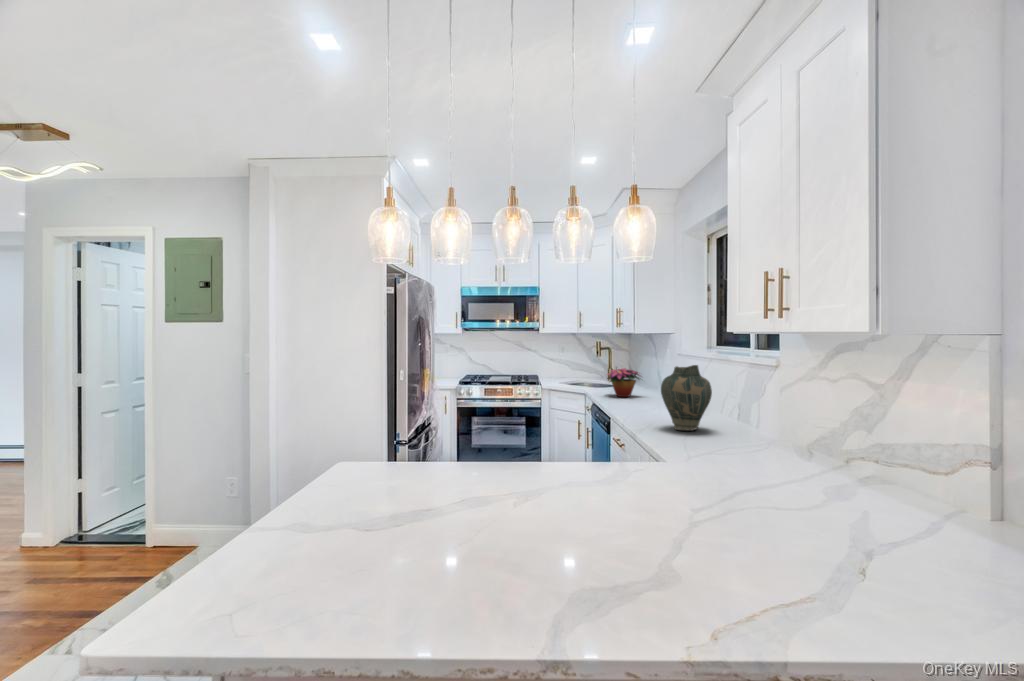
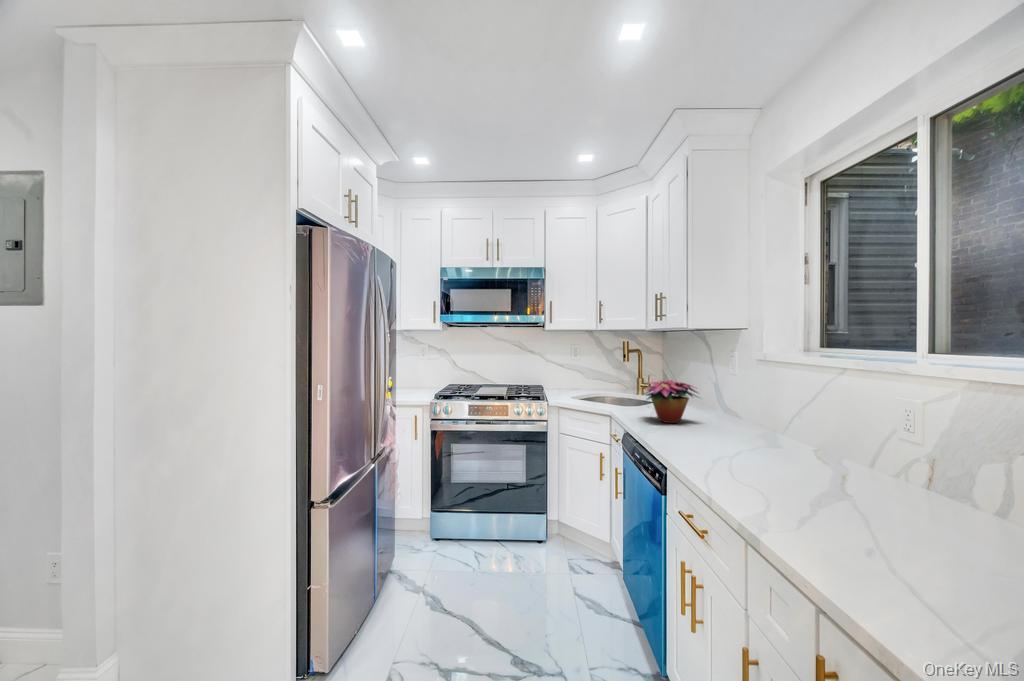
vase: present [661,365,712,430] -> none [790,383,915,524]

